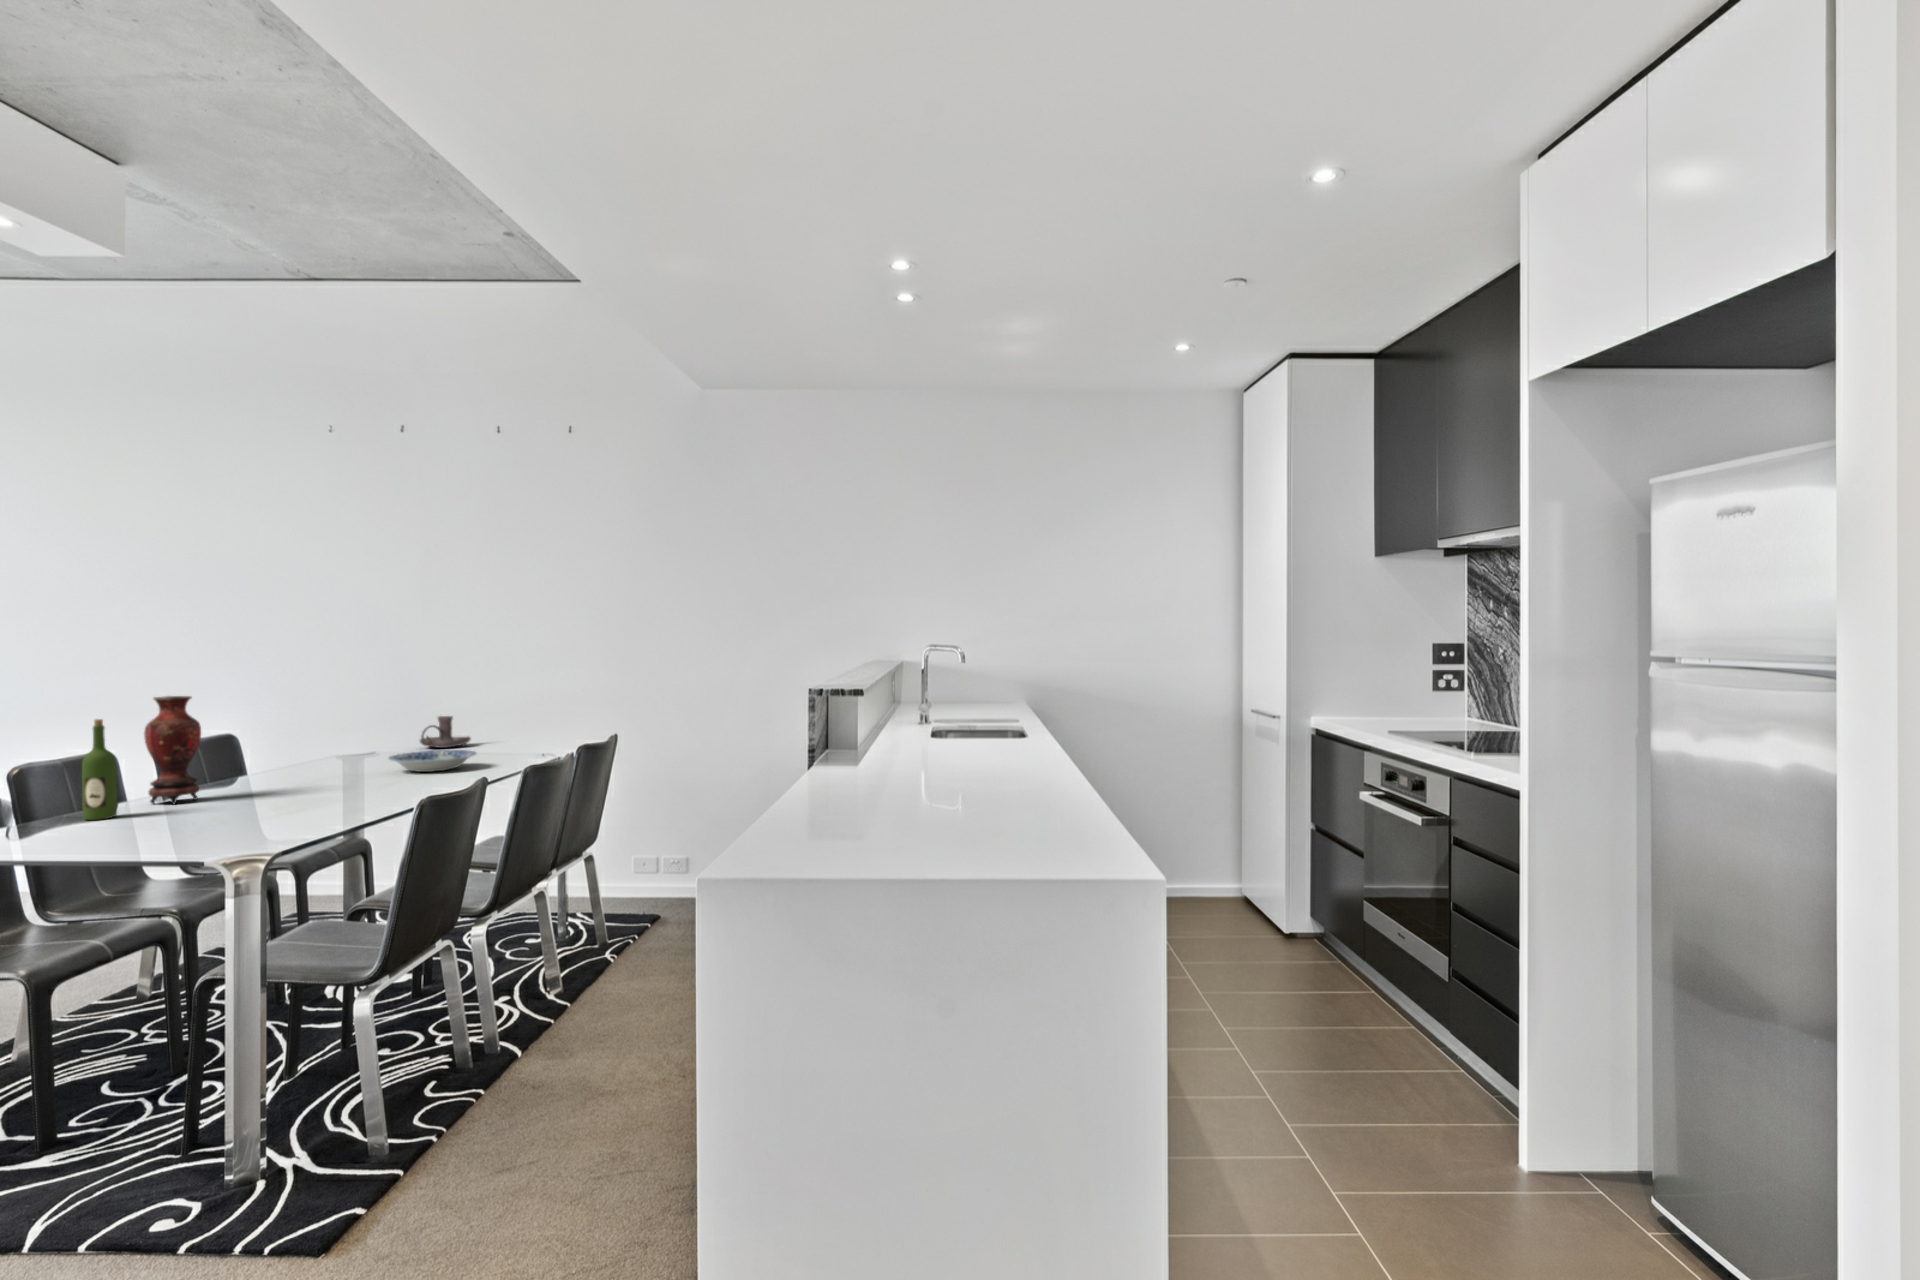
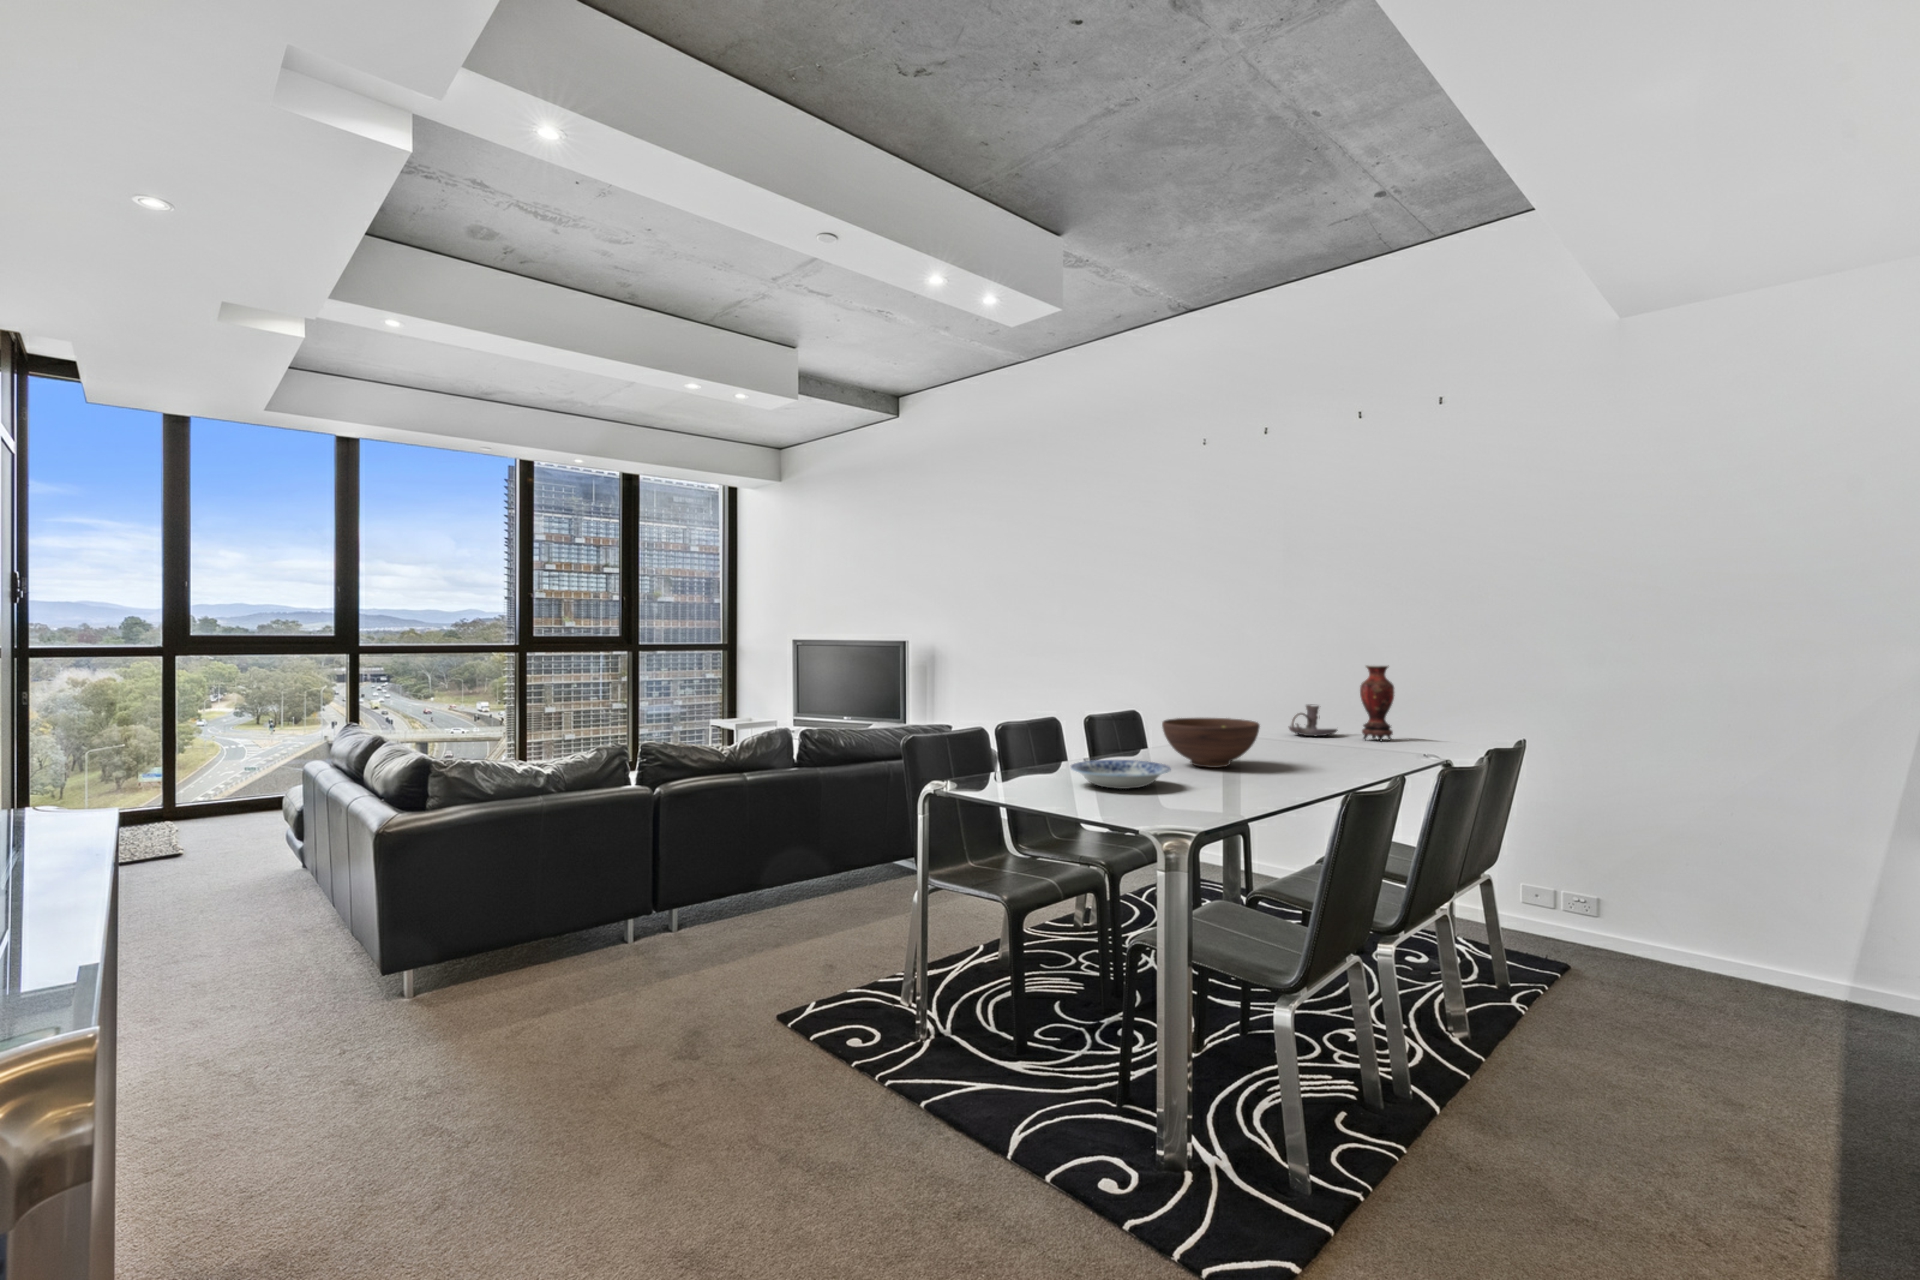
vase: present [144,696,201,804] -> present [1360,666,1394,741]
wine bottle: present [82,719,117,820] -> none [1043,688,1066,774]
fruit bowl: none [254,738,370,791] -> present [1162,718,1260,768]
plate: present [389,750,476,772] -> present [1071,760,1171,789]

